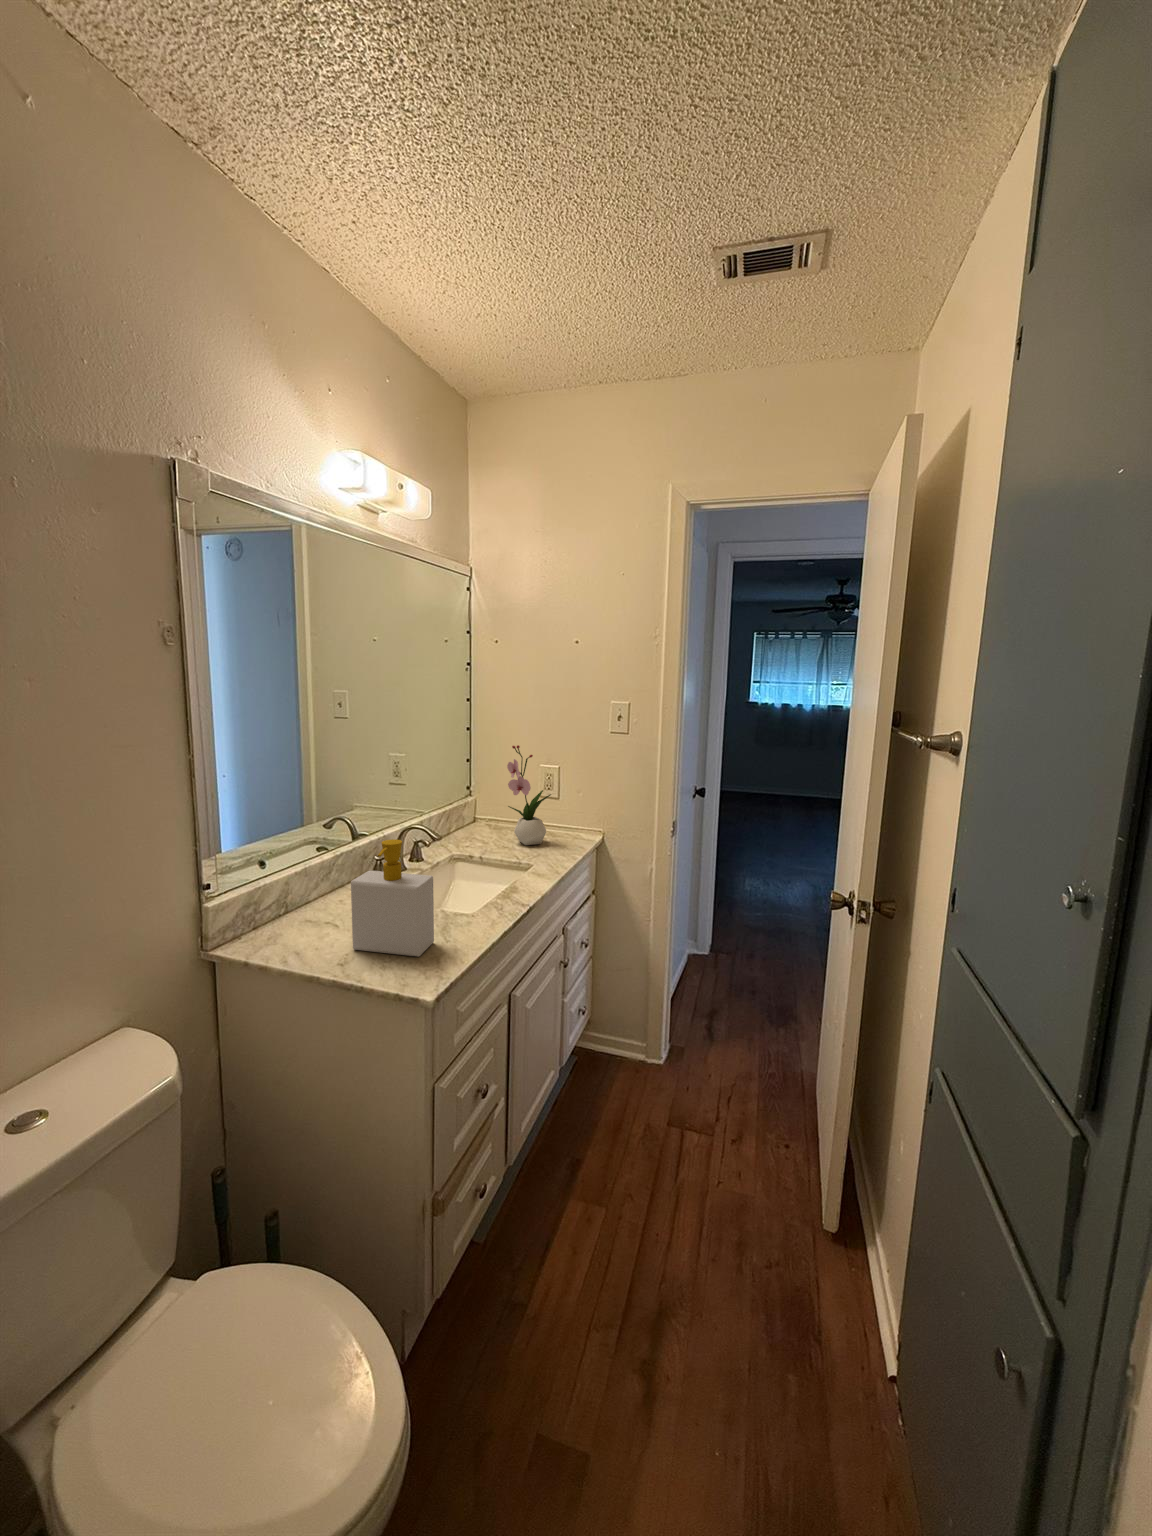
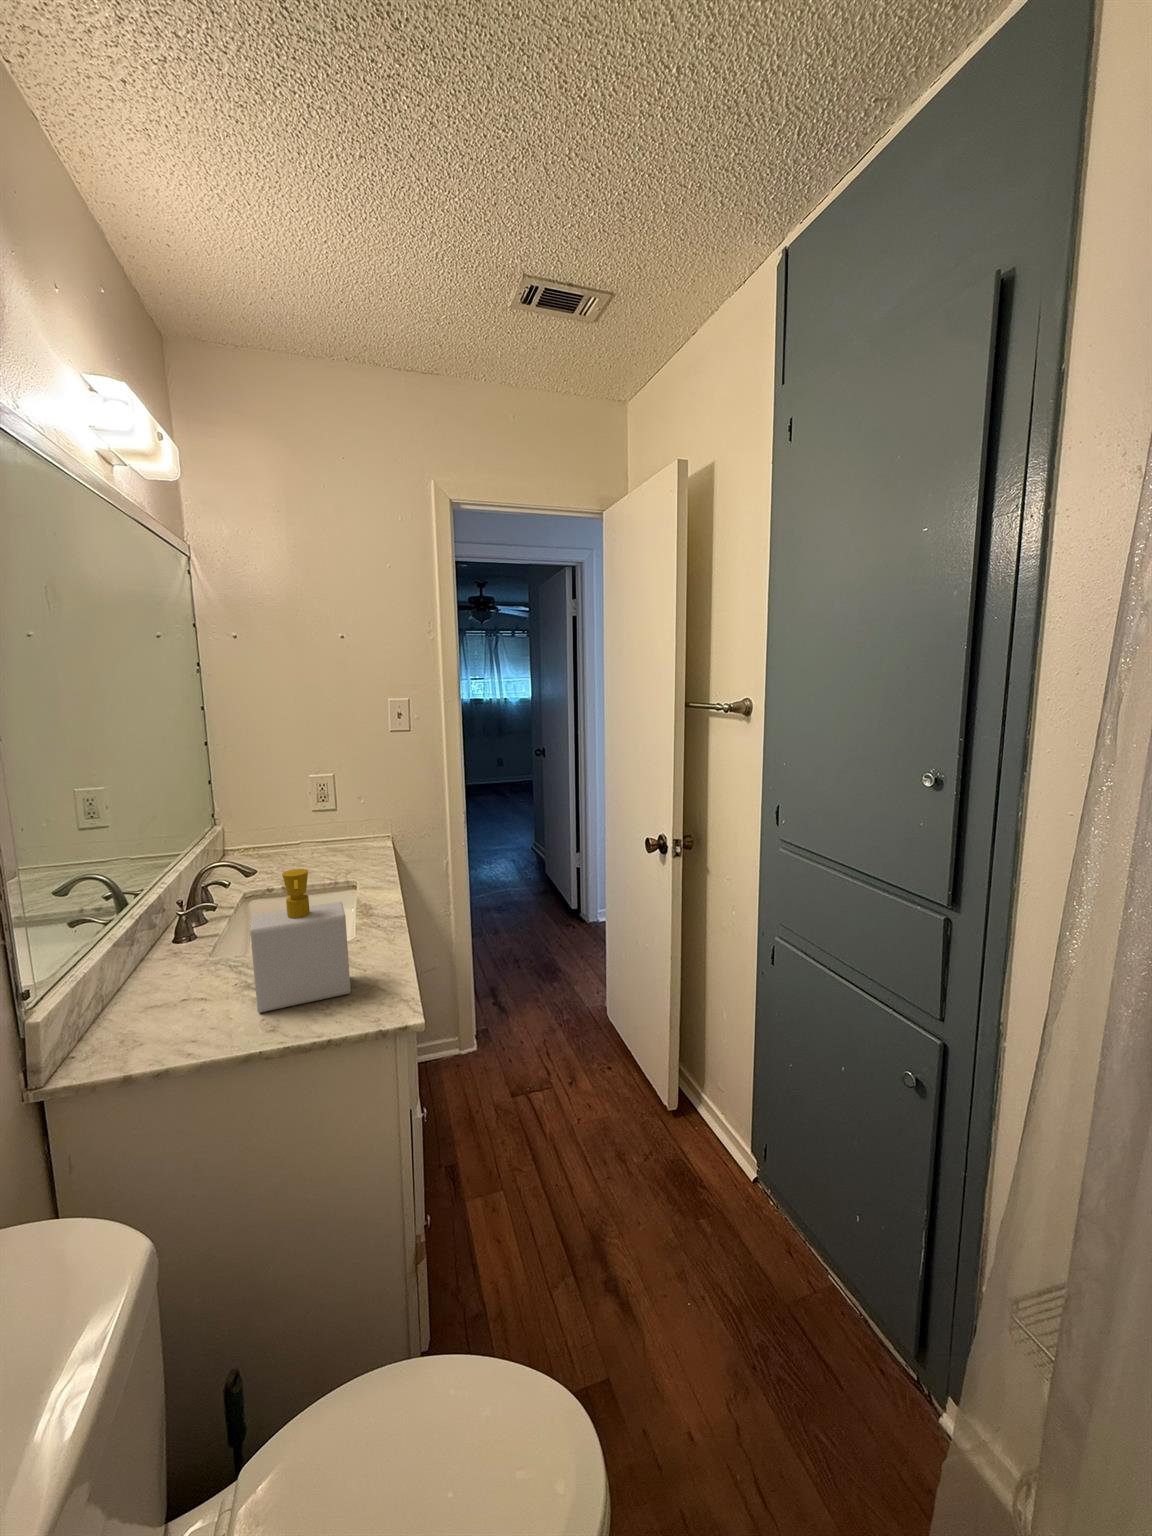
flower arrangement: present [507,745,551,845] -> none [287,753,344,863]

